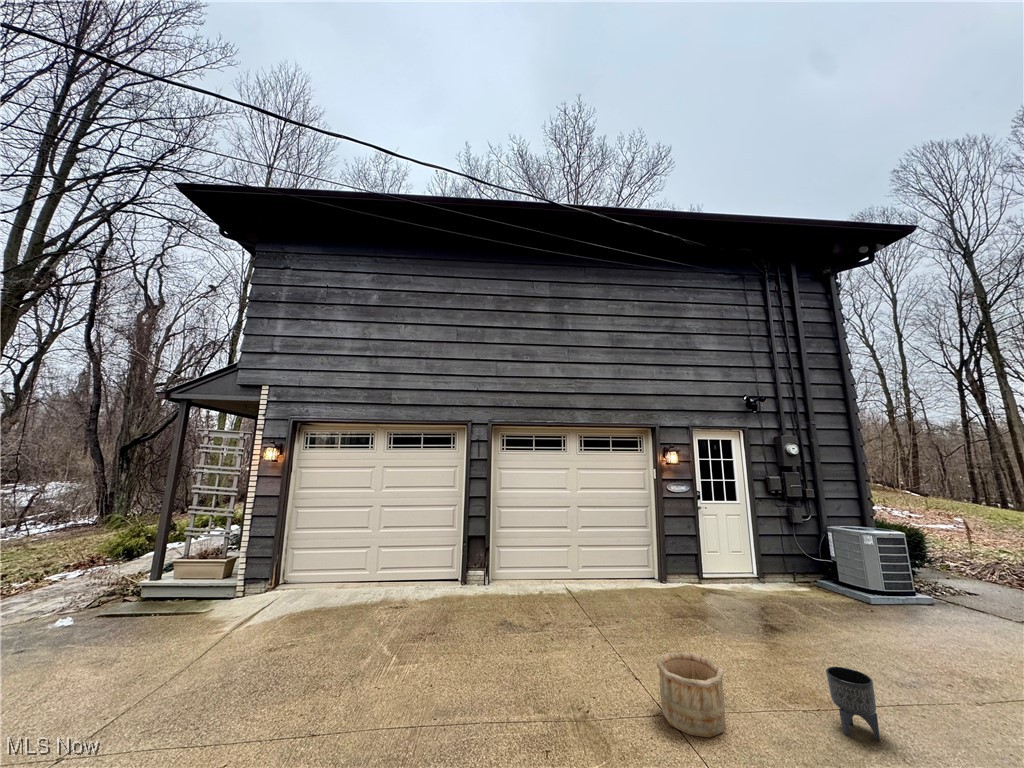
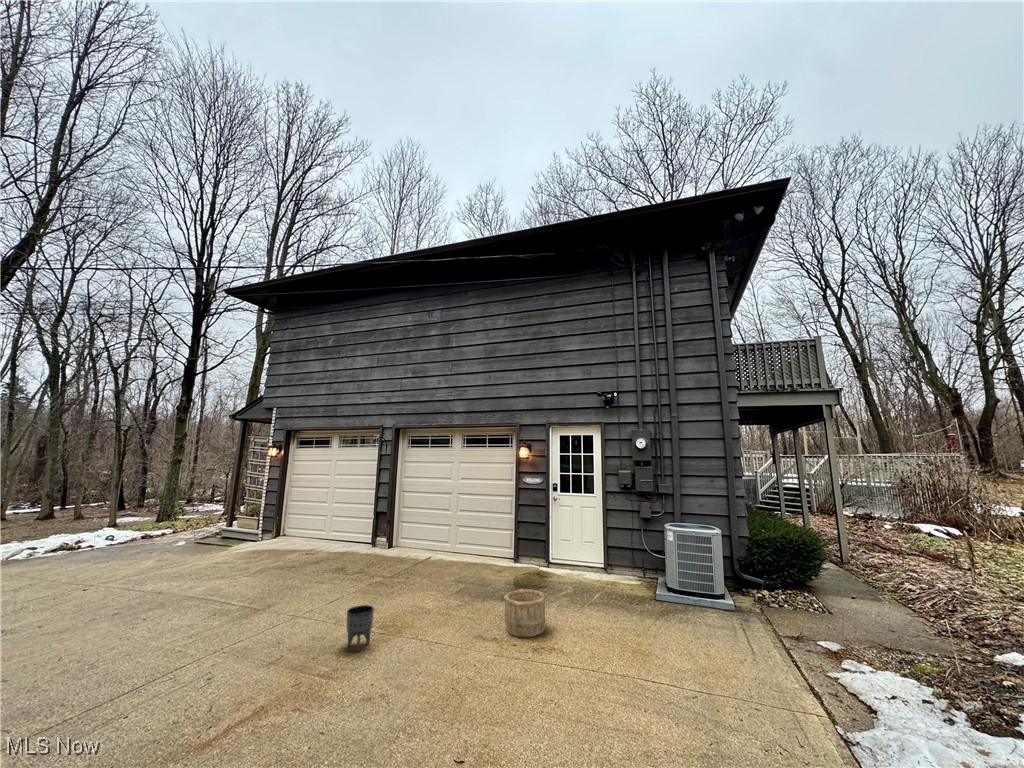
wooden bucket: present [657,652,725,738] -> present [504,589,546,637]

